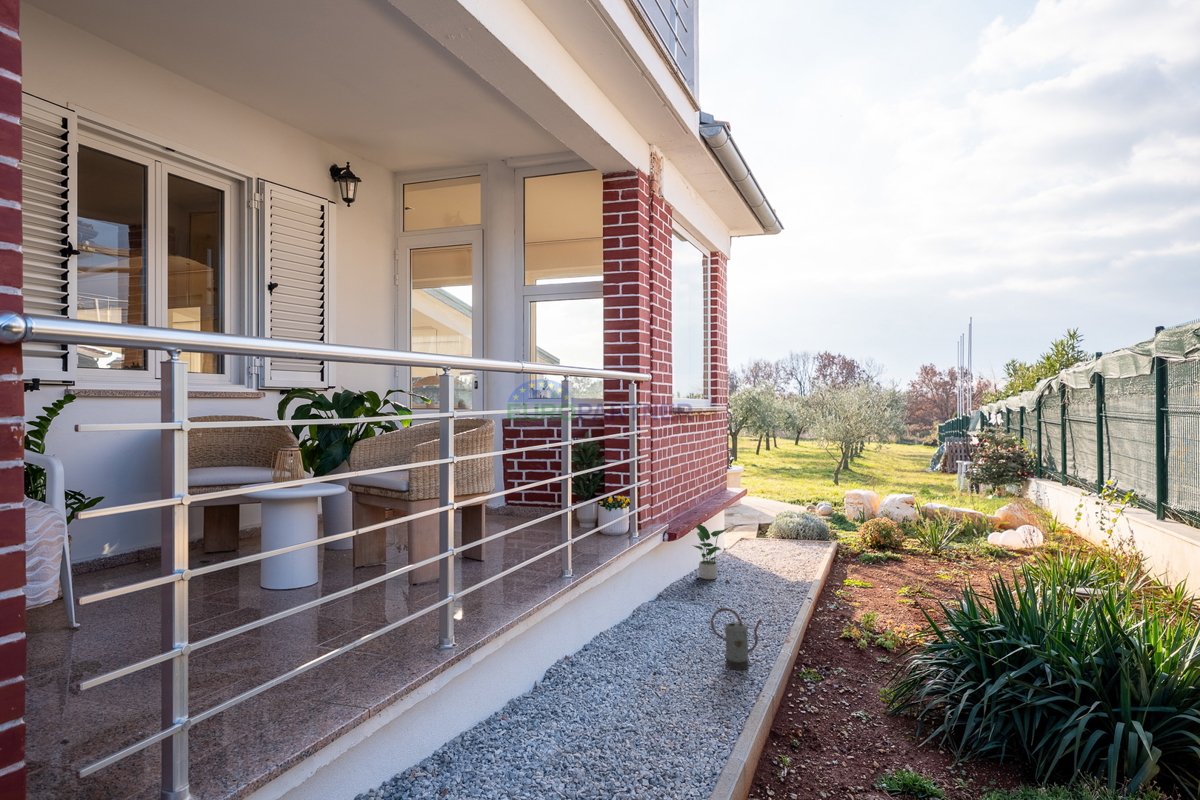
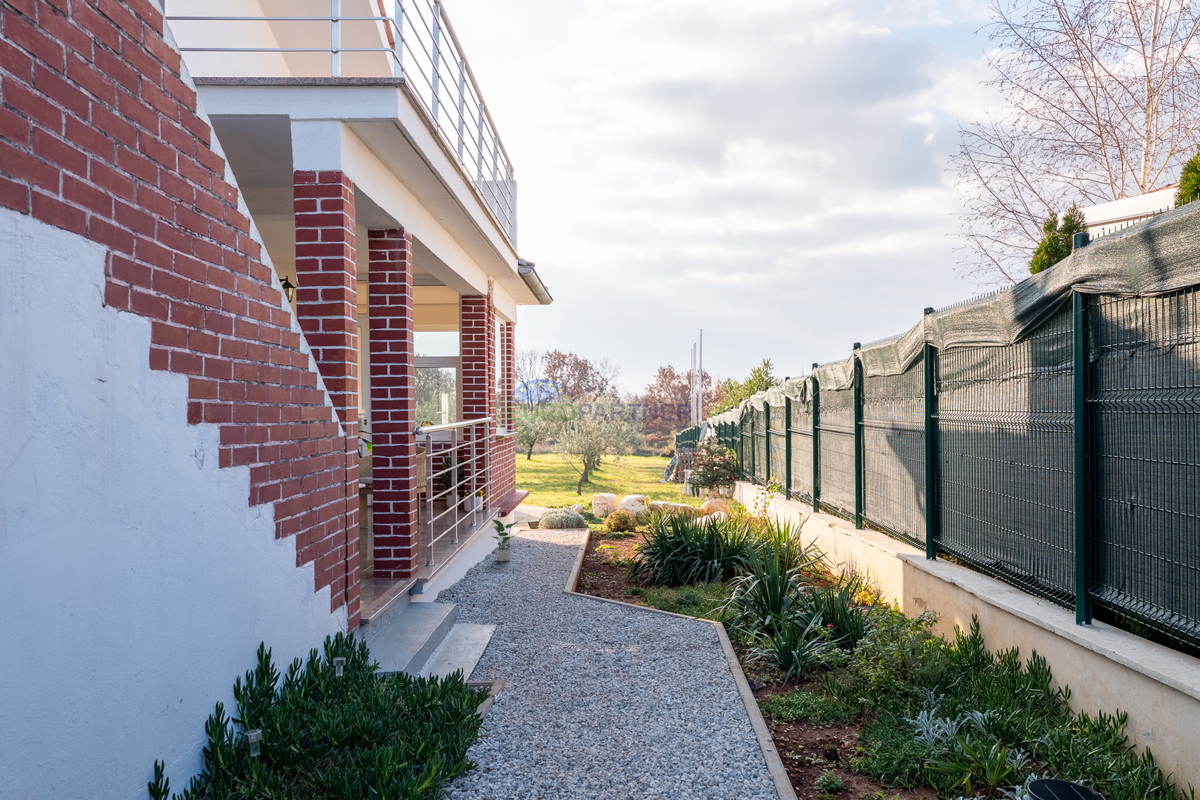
watering can: present [711,608,762,670] -> none [531,557,561,593]

